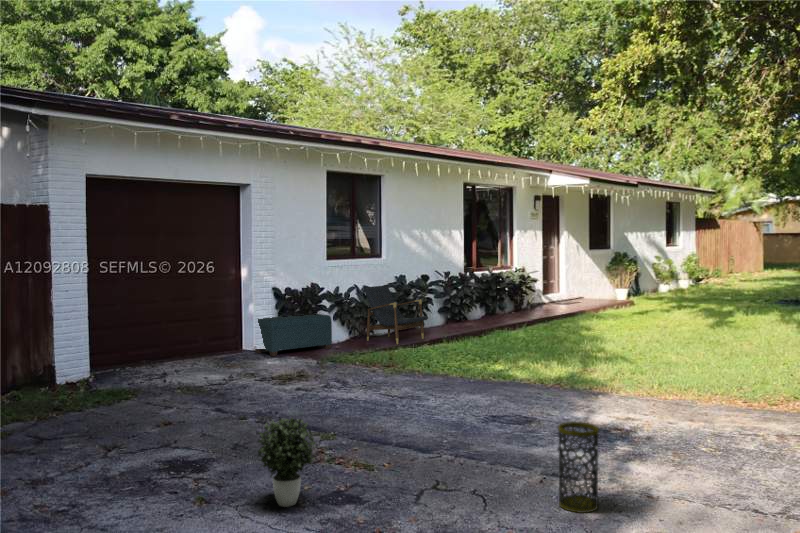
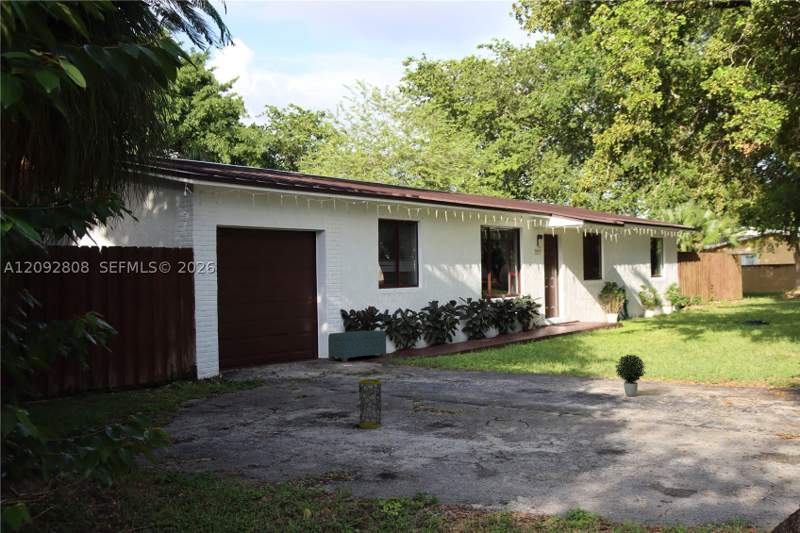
lounge chair: present [364,285,428,344] -> none [408,308,458,354]
potted plant: present [258,418,315,507] -> present [615,355,645,397]
trash can: present [558,422,599,513] -> present [359,379,381,428]

